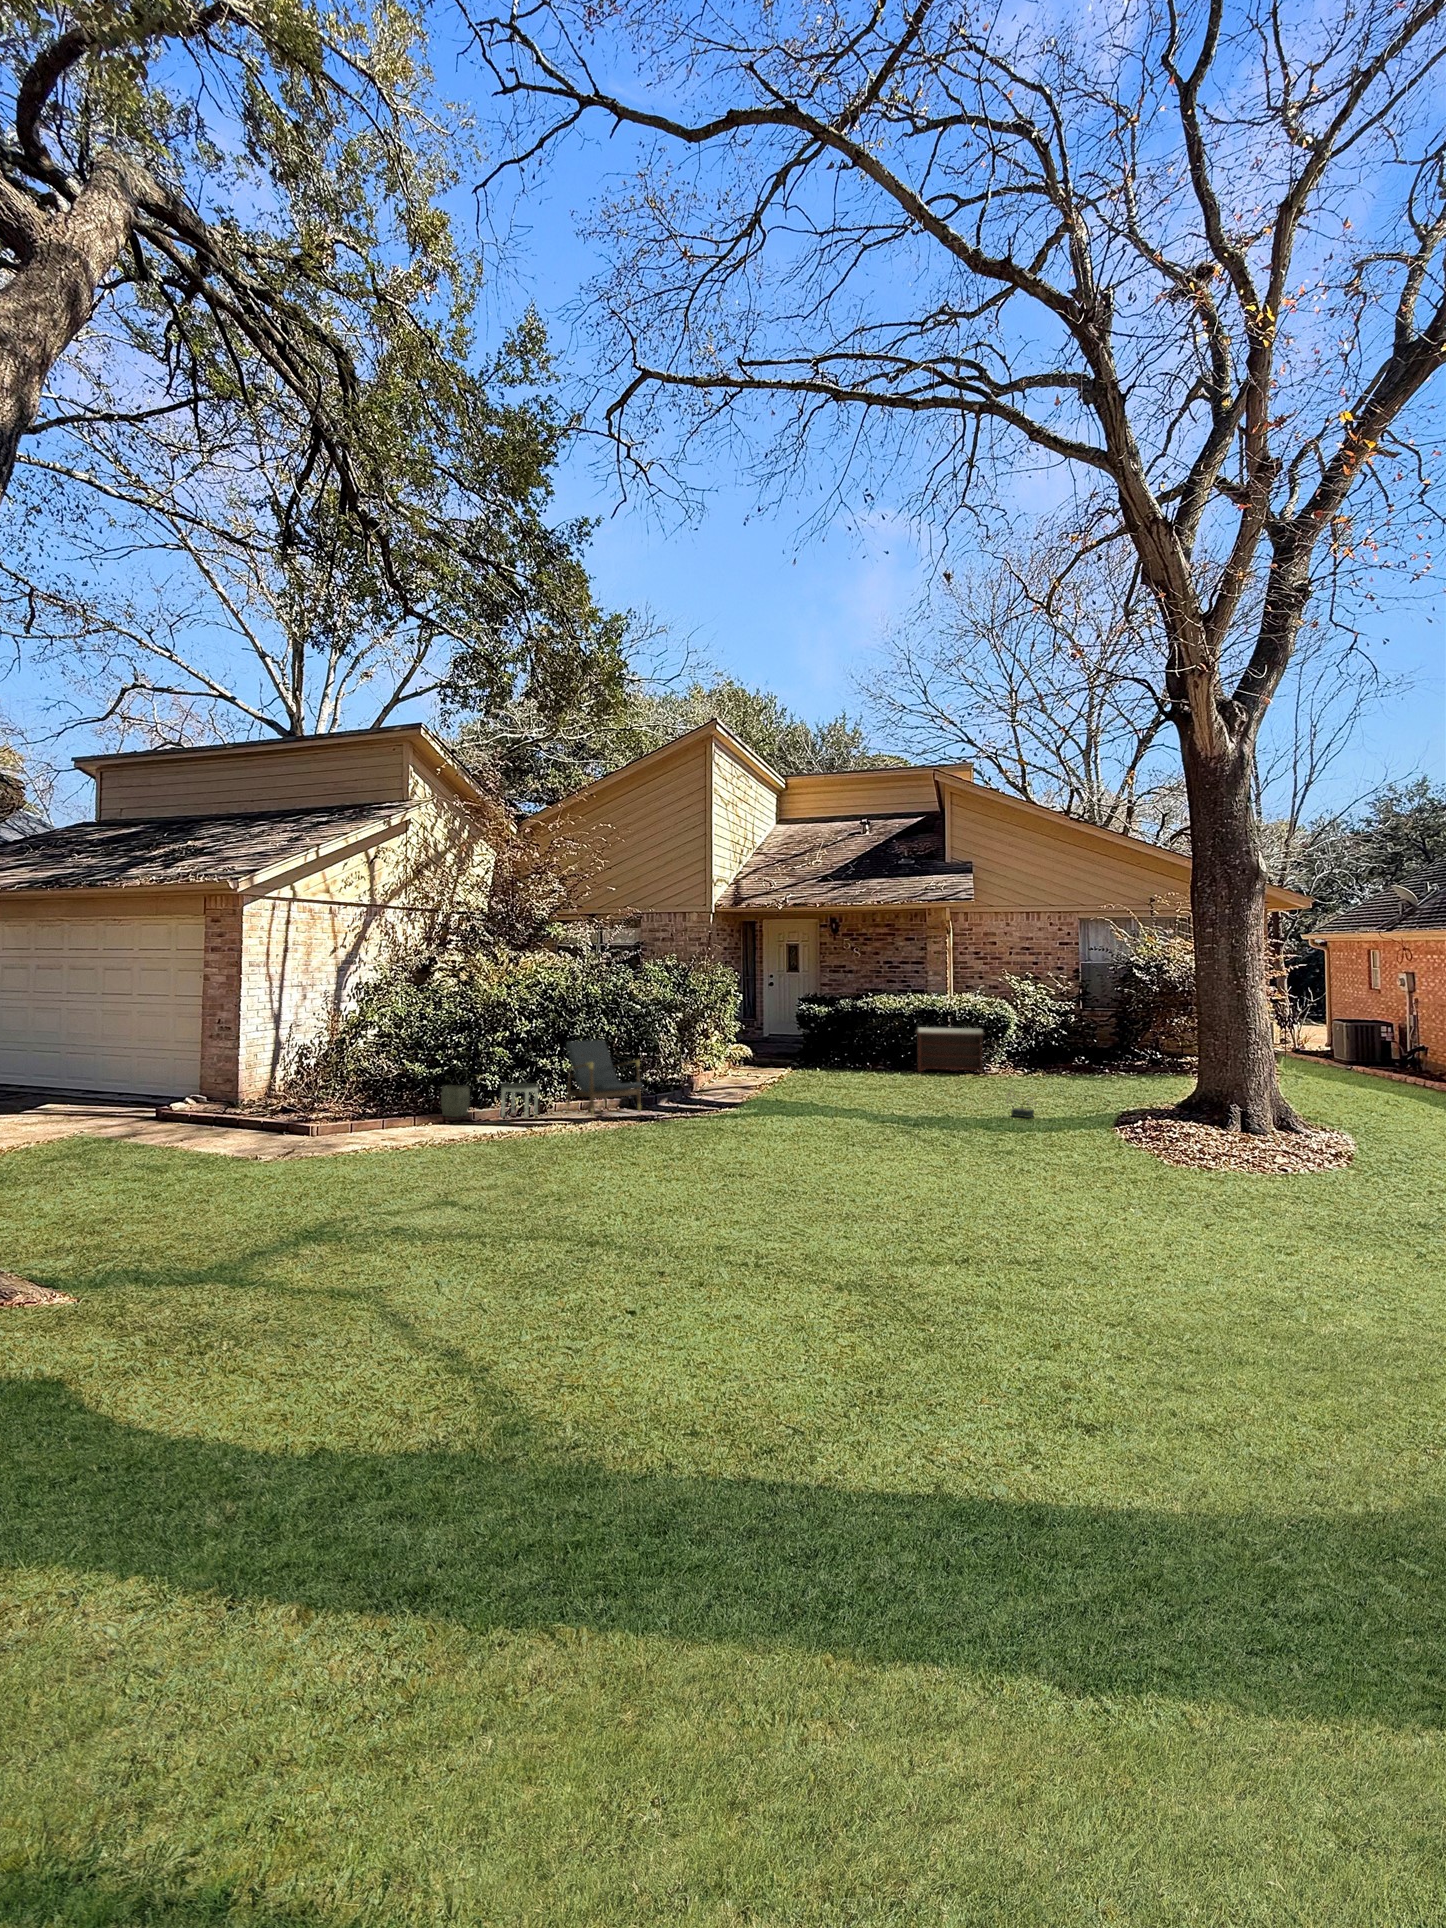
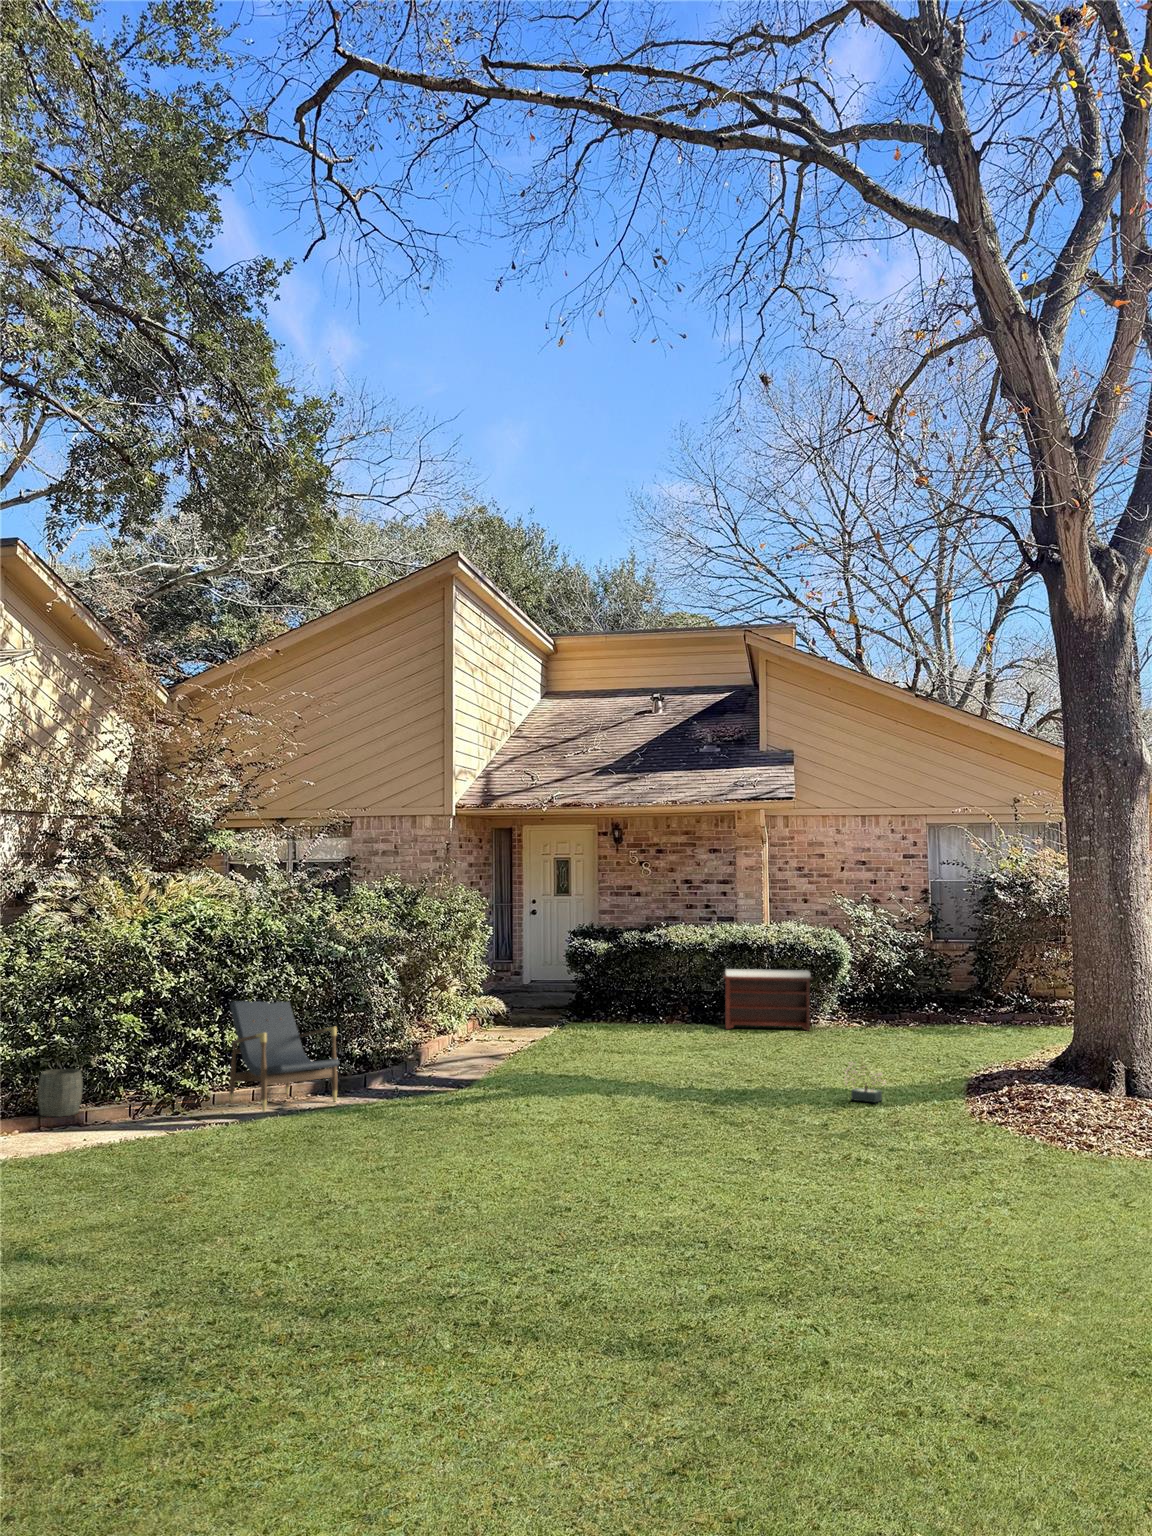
round table: present [501,1083,540,1118] -> none [128,1063,188,1117]

